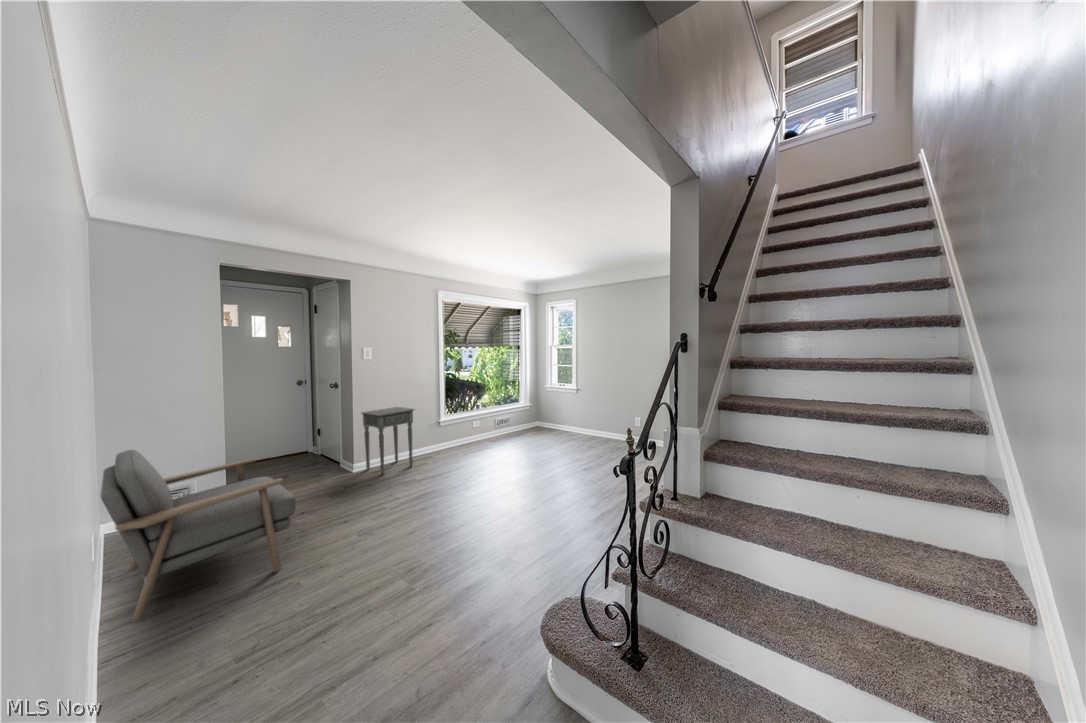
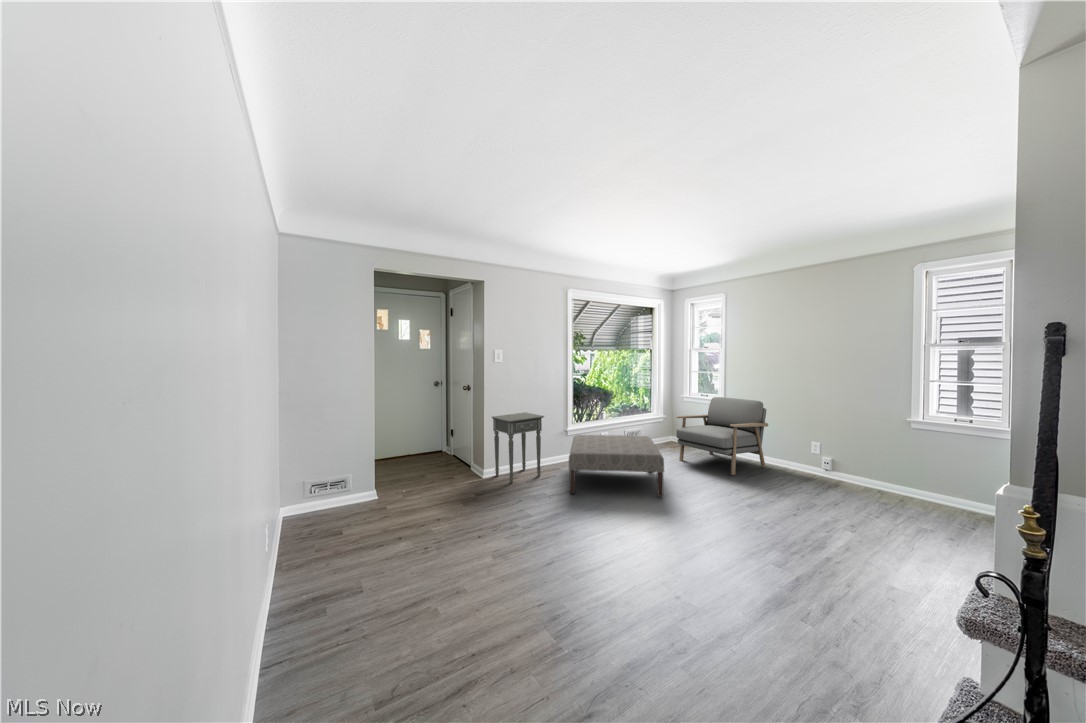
ottoman: none [438,422,524,479] -> present [569,435,664,497]
armchair: present [101,450,296,622] -> present [676,397,768,475]

